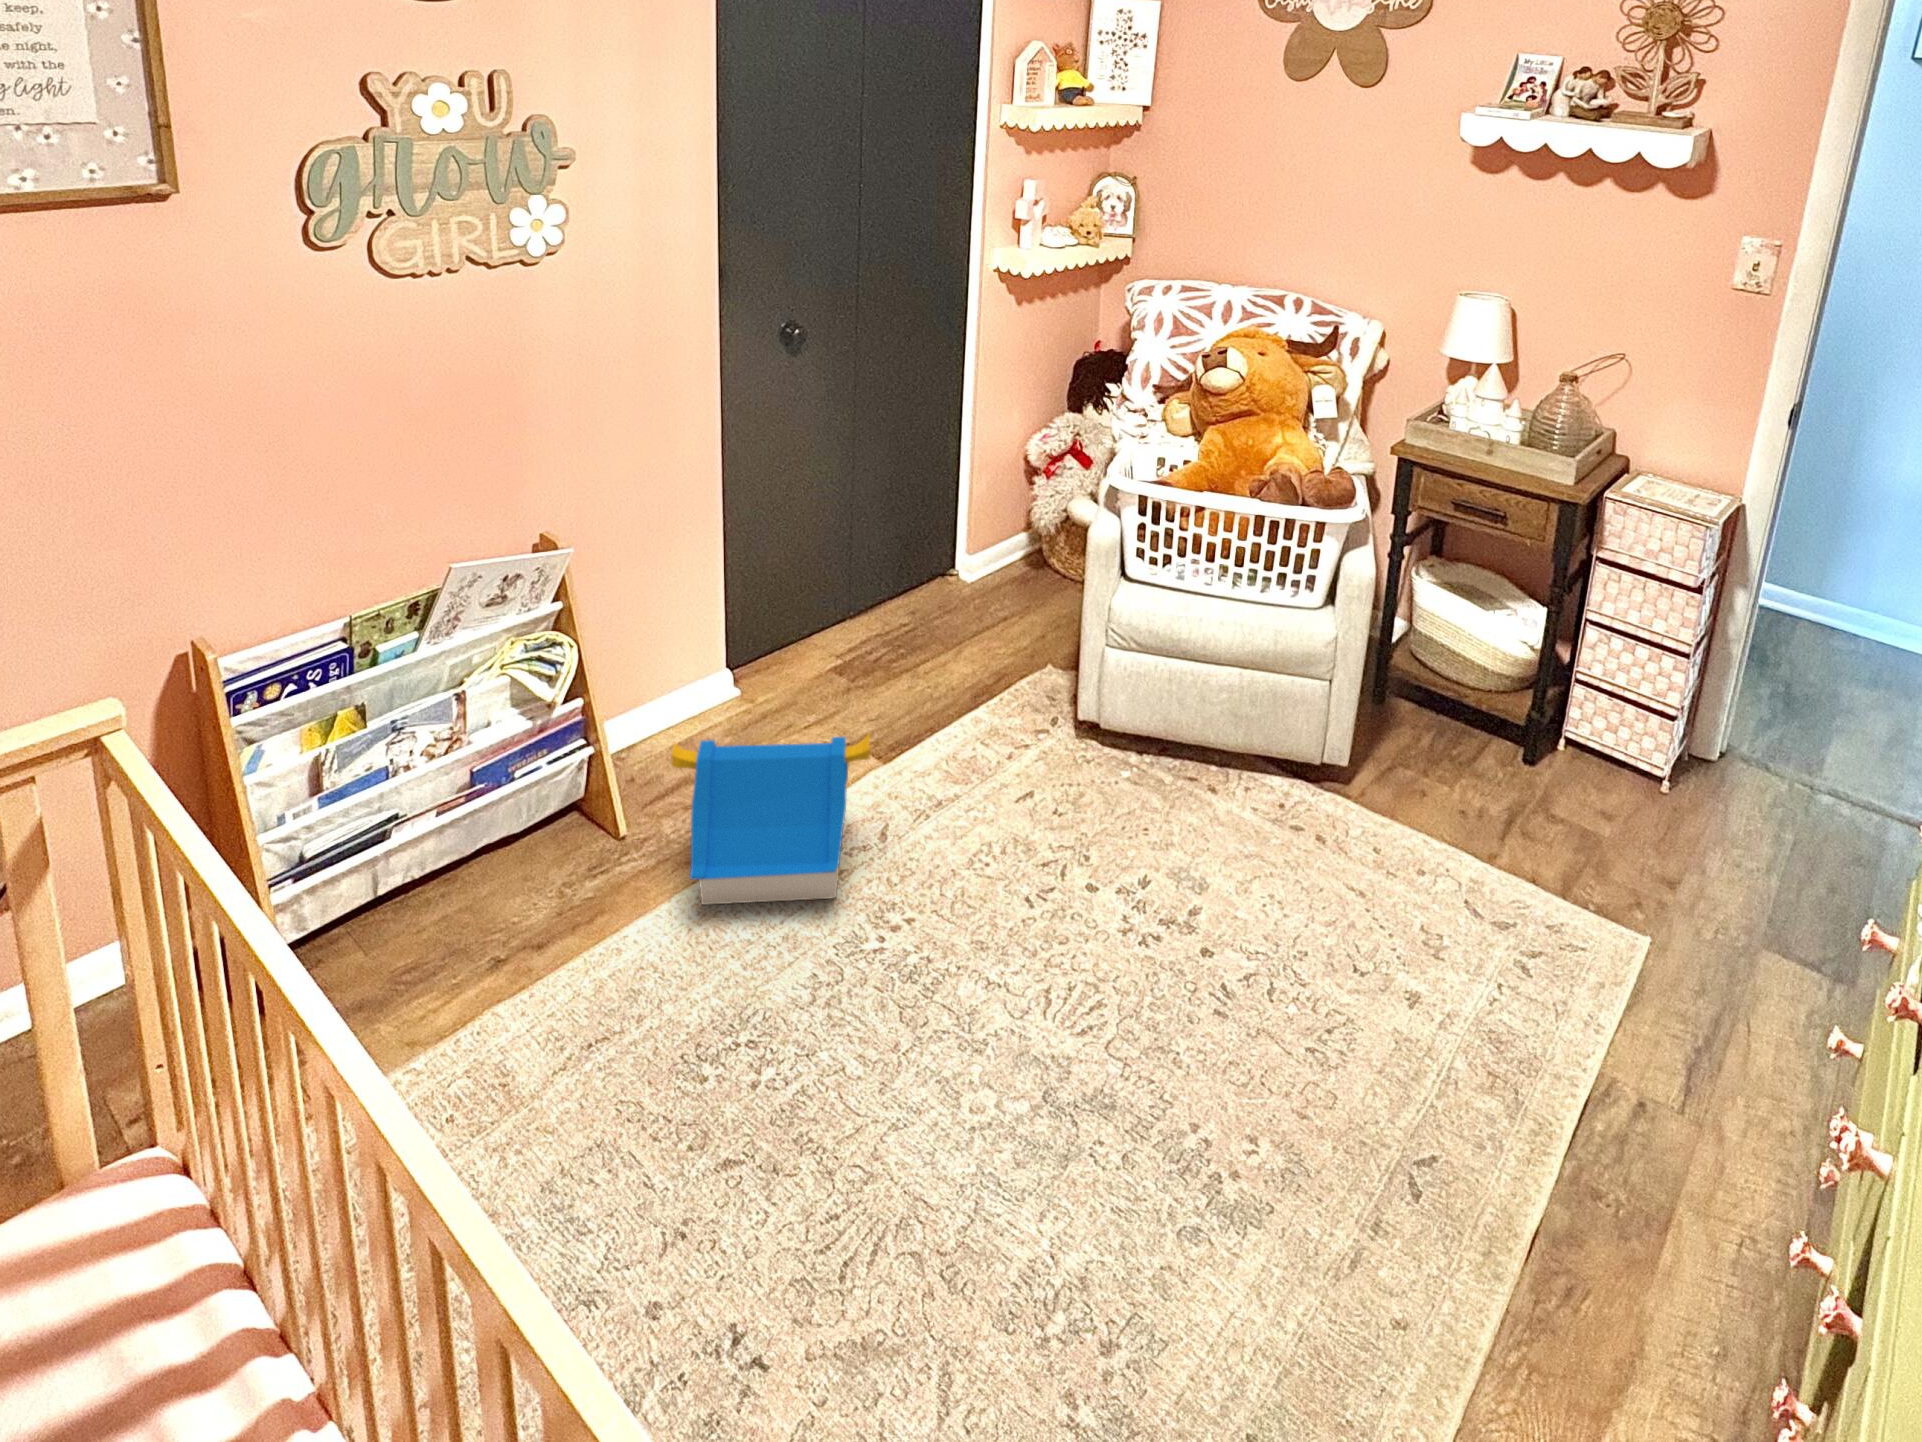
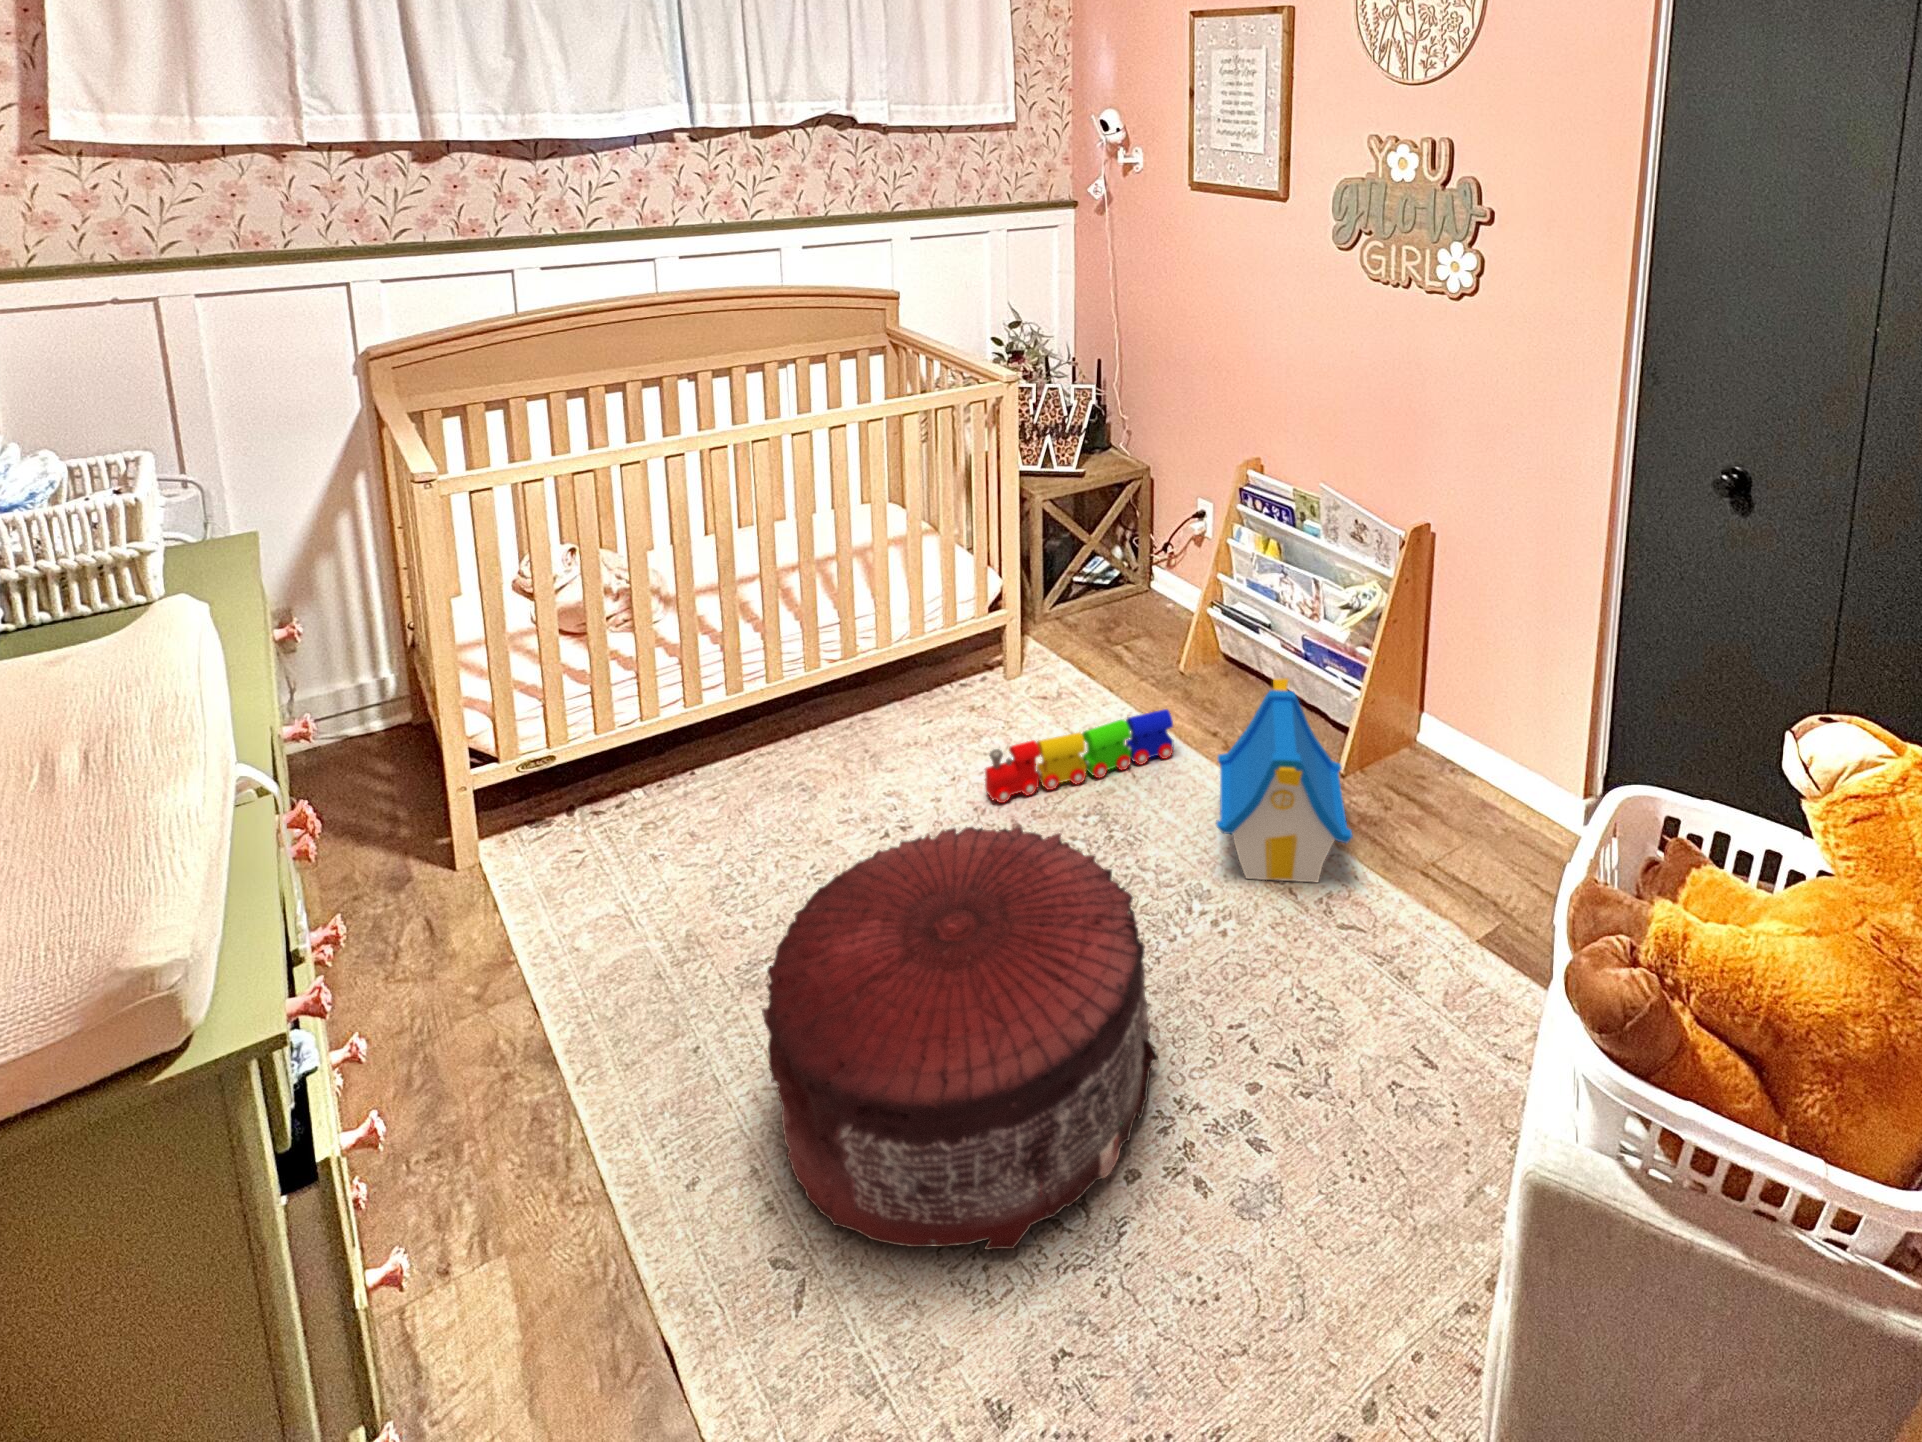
pouf: none [987,827,1389,1289] -> present [762,826,1158,1250]
toy train: none [543,937,679,1218] -> present [985,709,1173,803]

